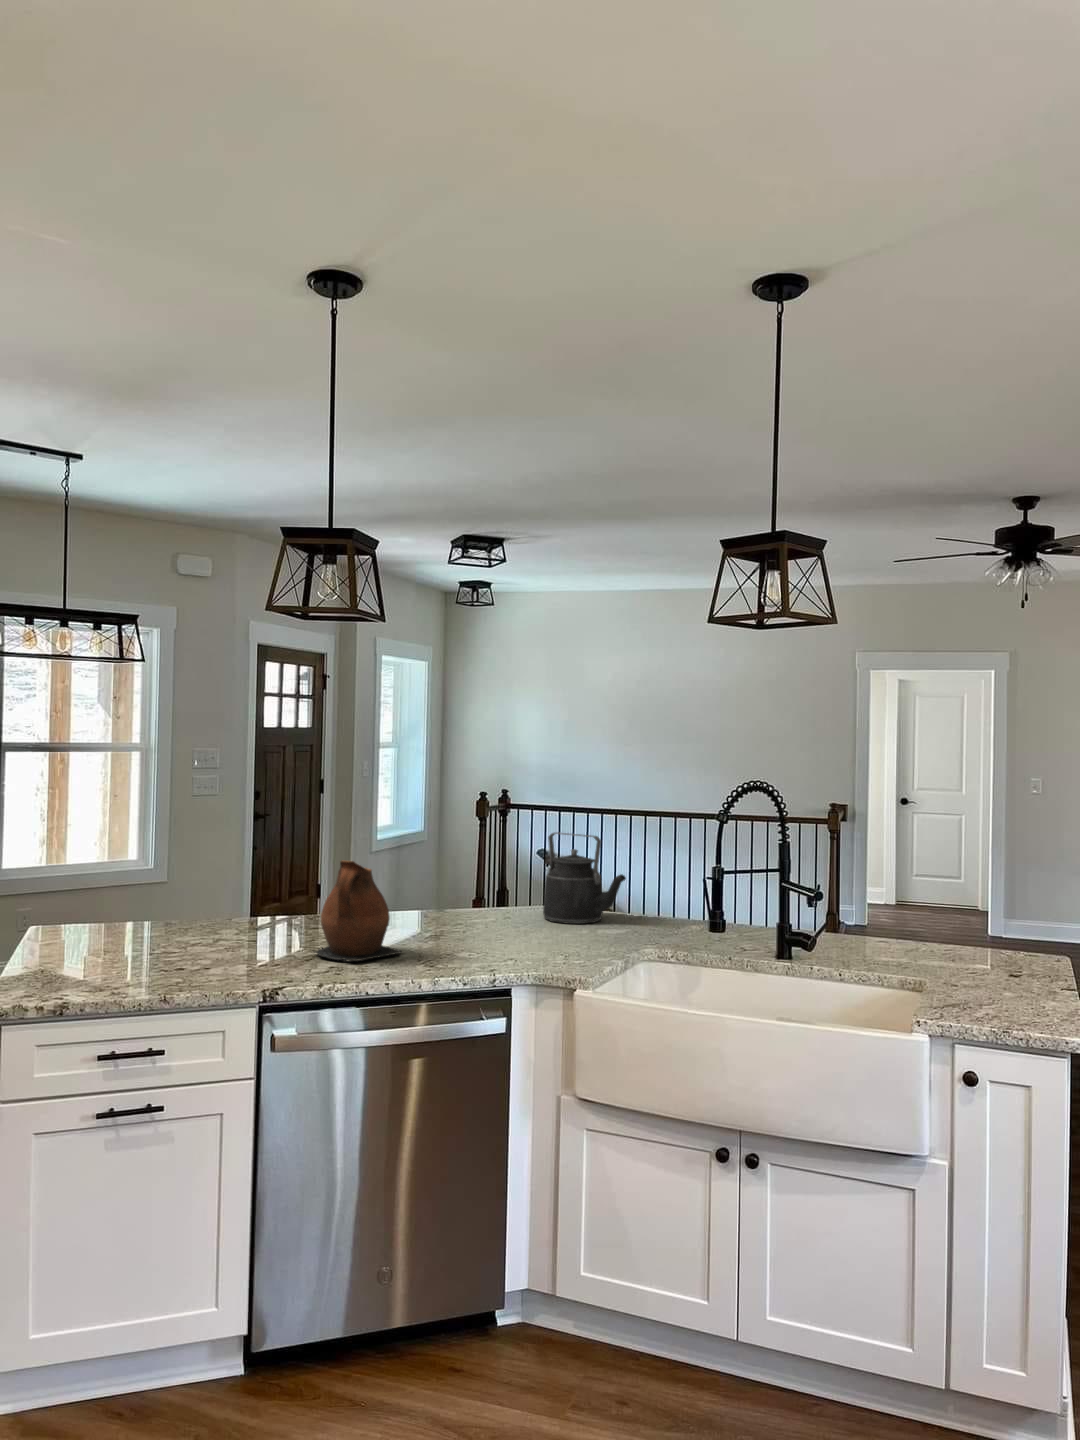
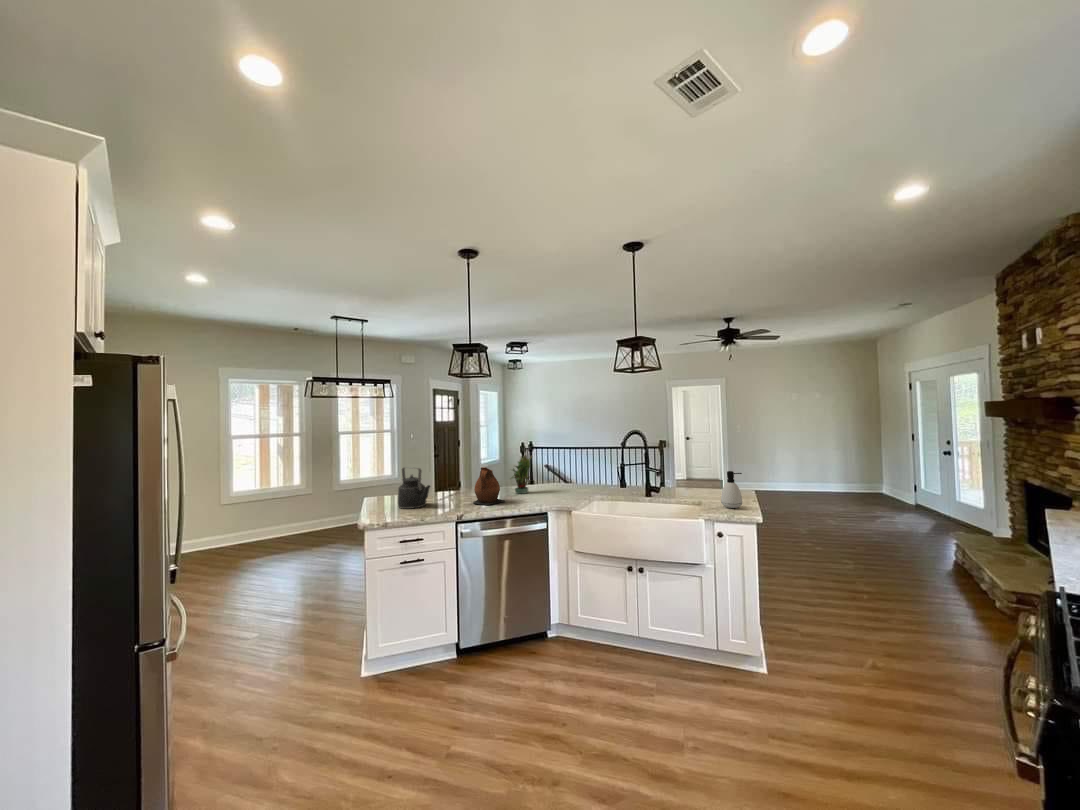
potted plant: none [421,832,484,933] -> present [512,455,532,494]
kettle: present [543,832,626,924] -> present [398,467,430,509]
soap dispenser: none [981,908,1043,1009] -> present [721,471,742,508]

